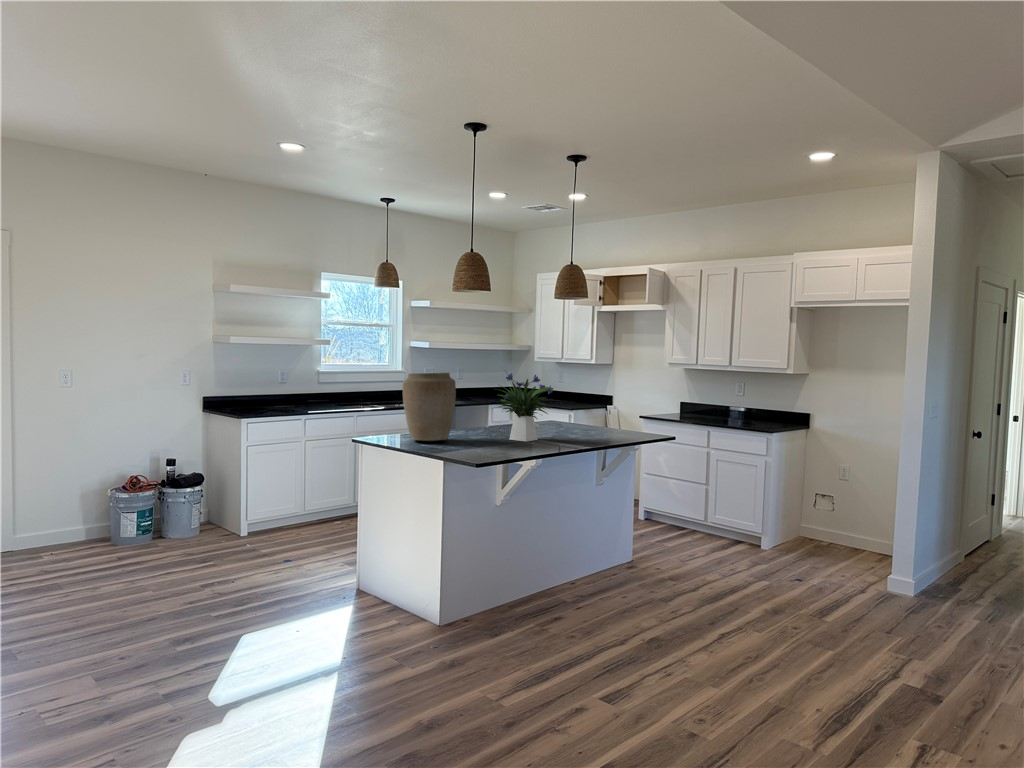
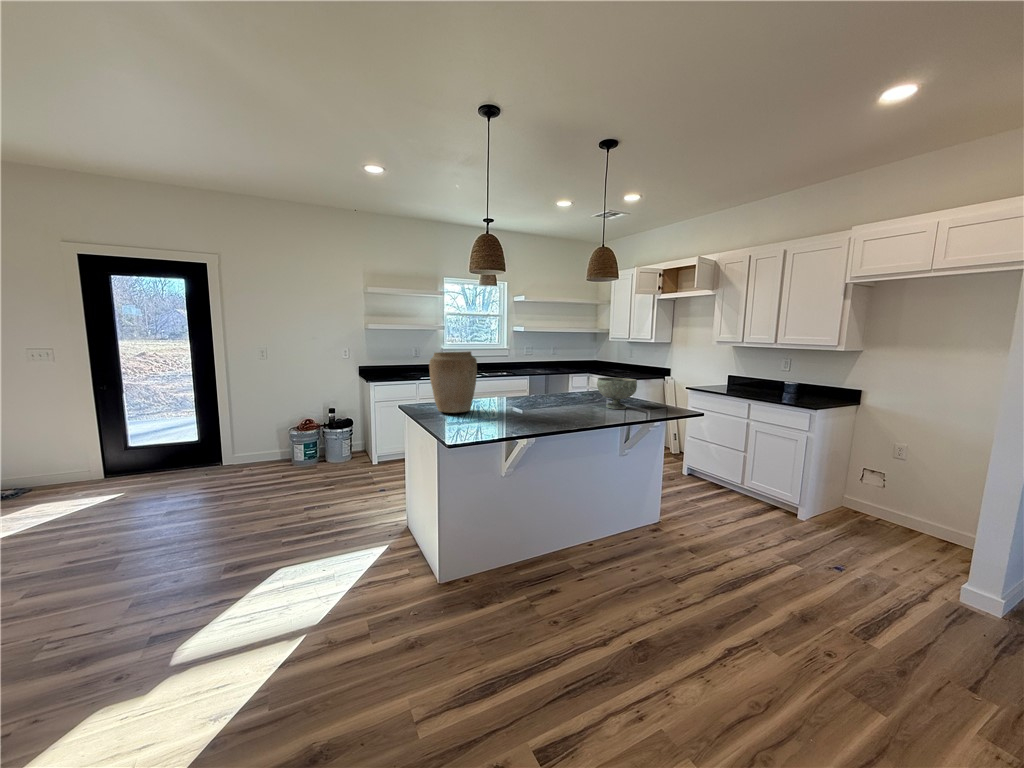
flower arrangement: present [497,372,553,442] -> none [507,348,571,416]
decorative bowl: none [571,402,612,435] -> present [597,377,637,409]

